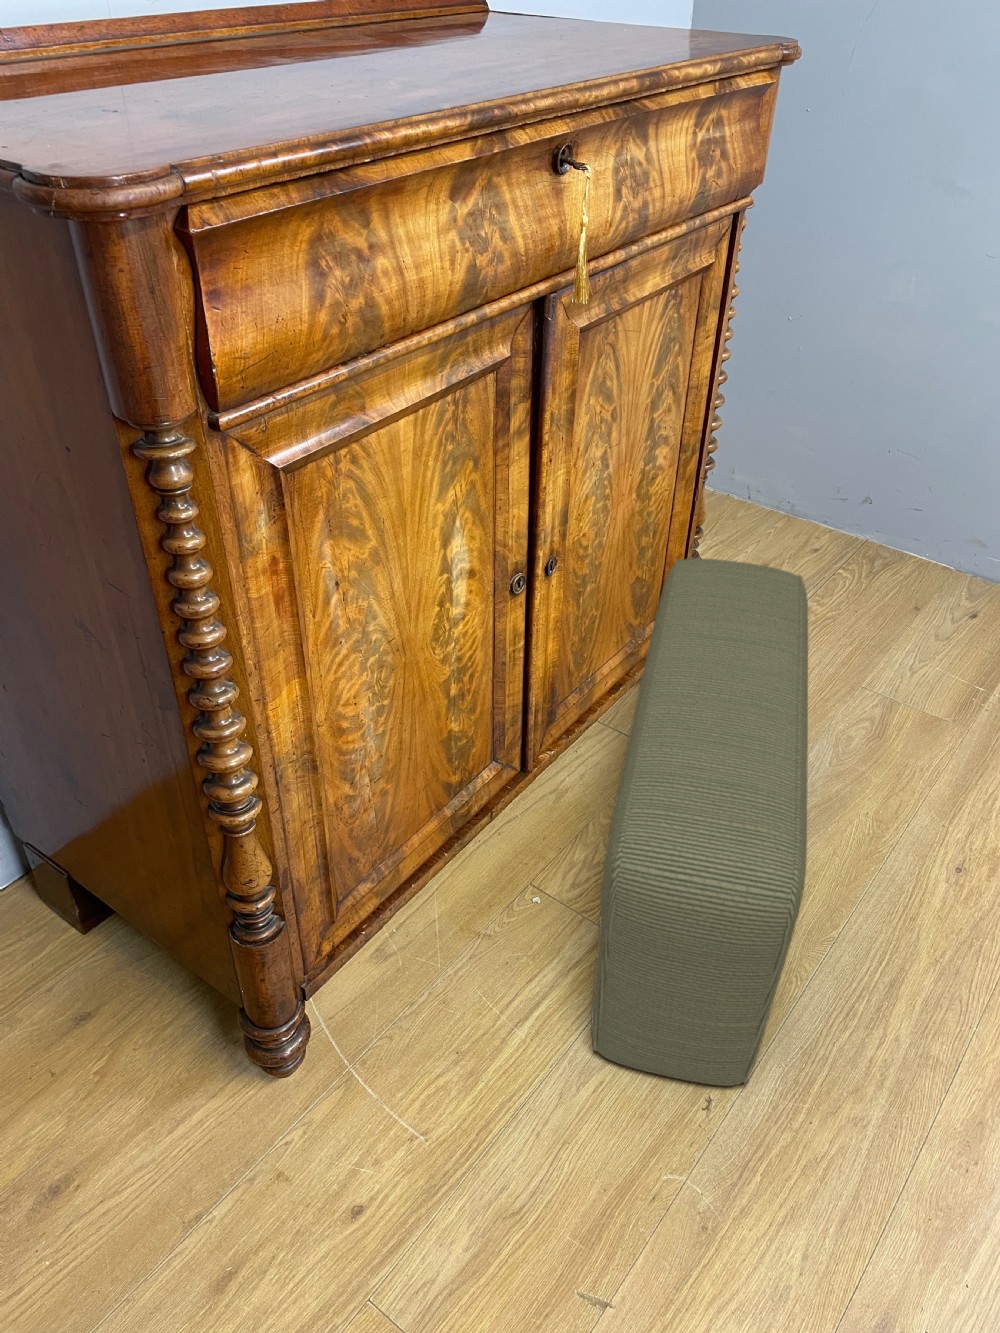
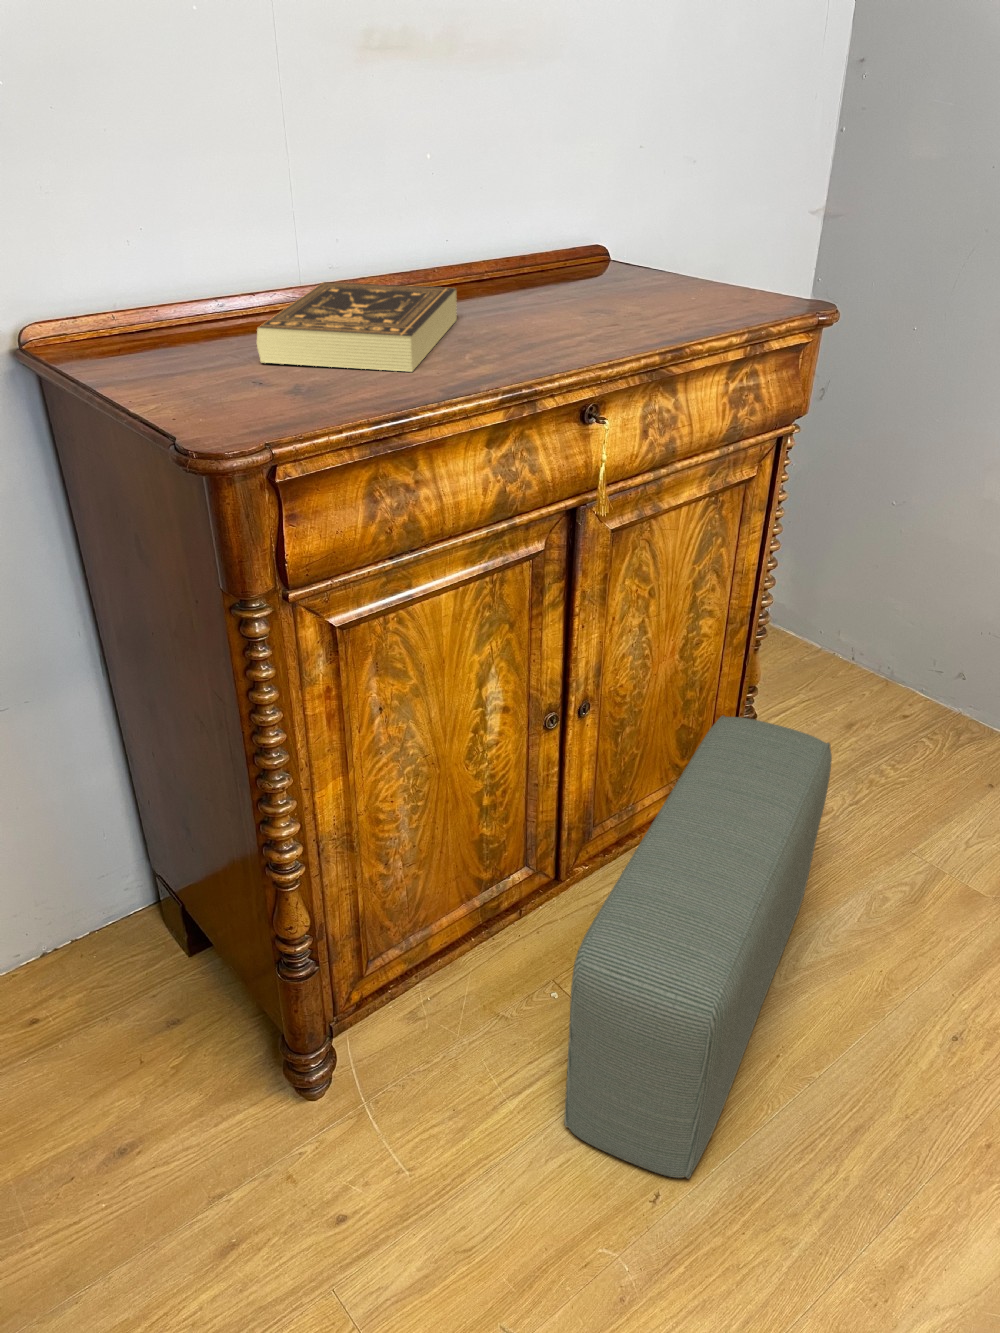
book: none [94,8,351,98] -> present [257,282,457,372]

